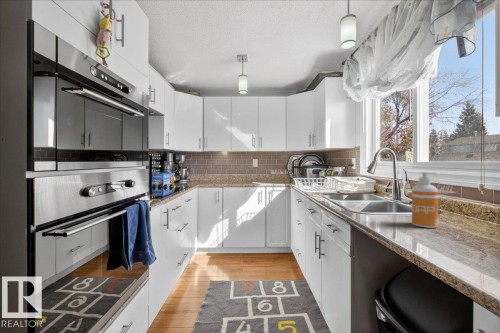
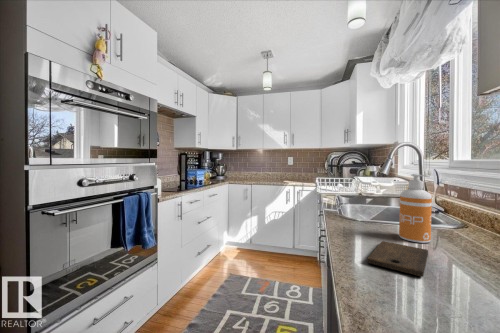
cutting board: none [411,229,473,253] -> present [367,241,428,277]

